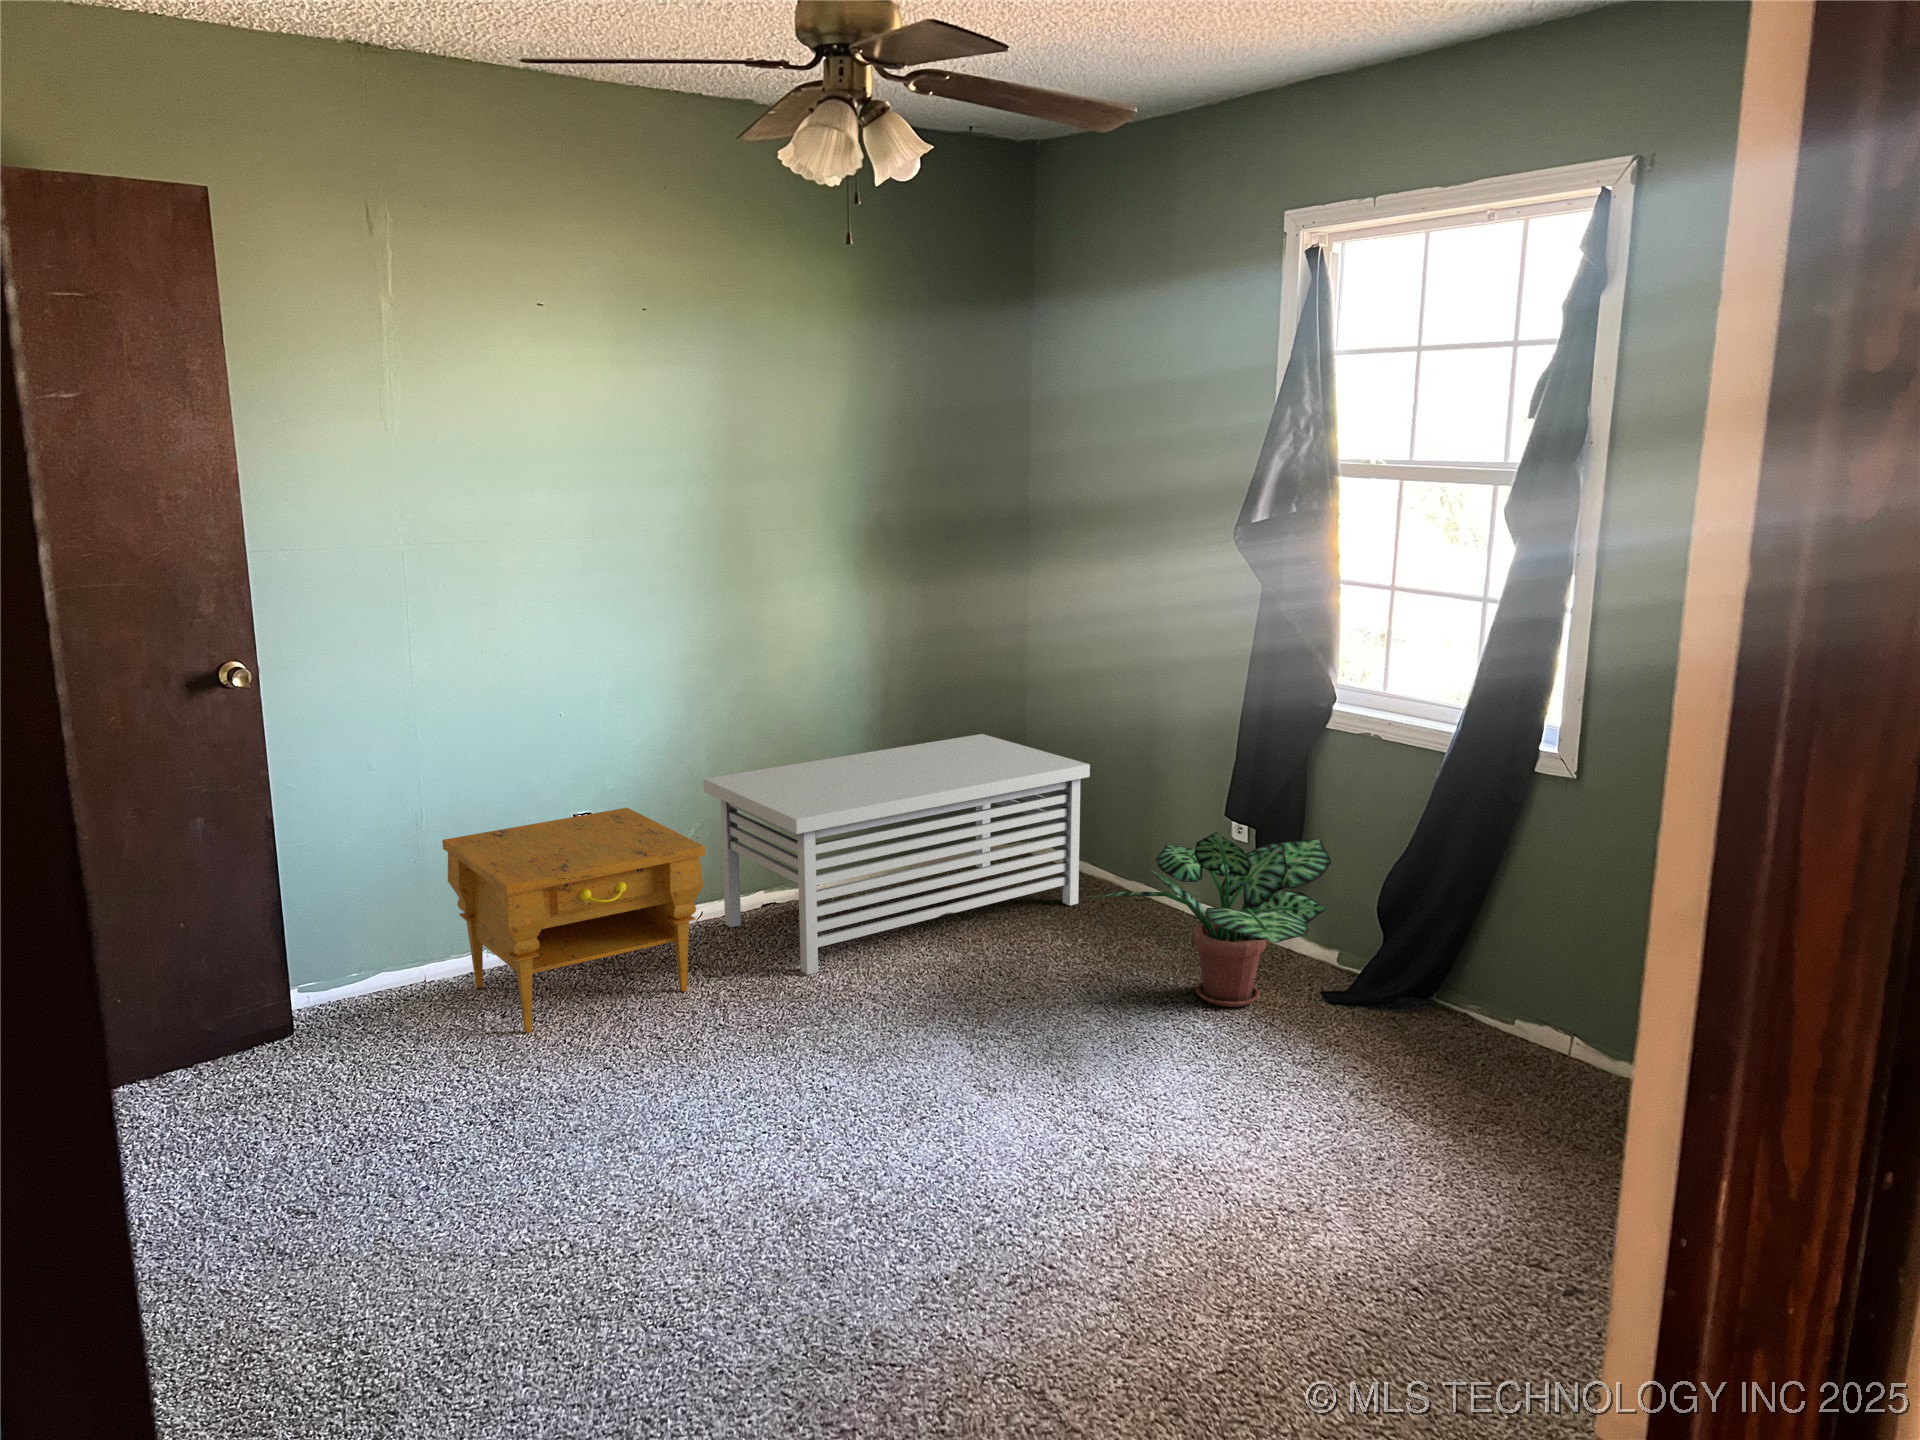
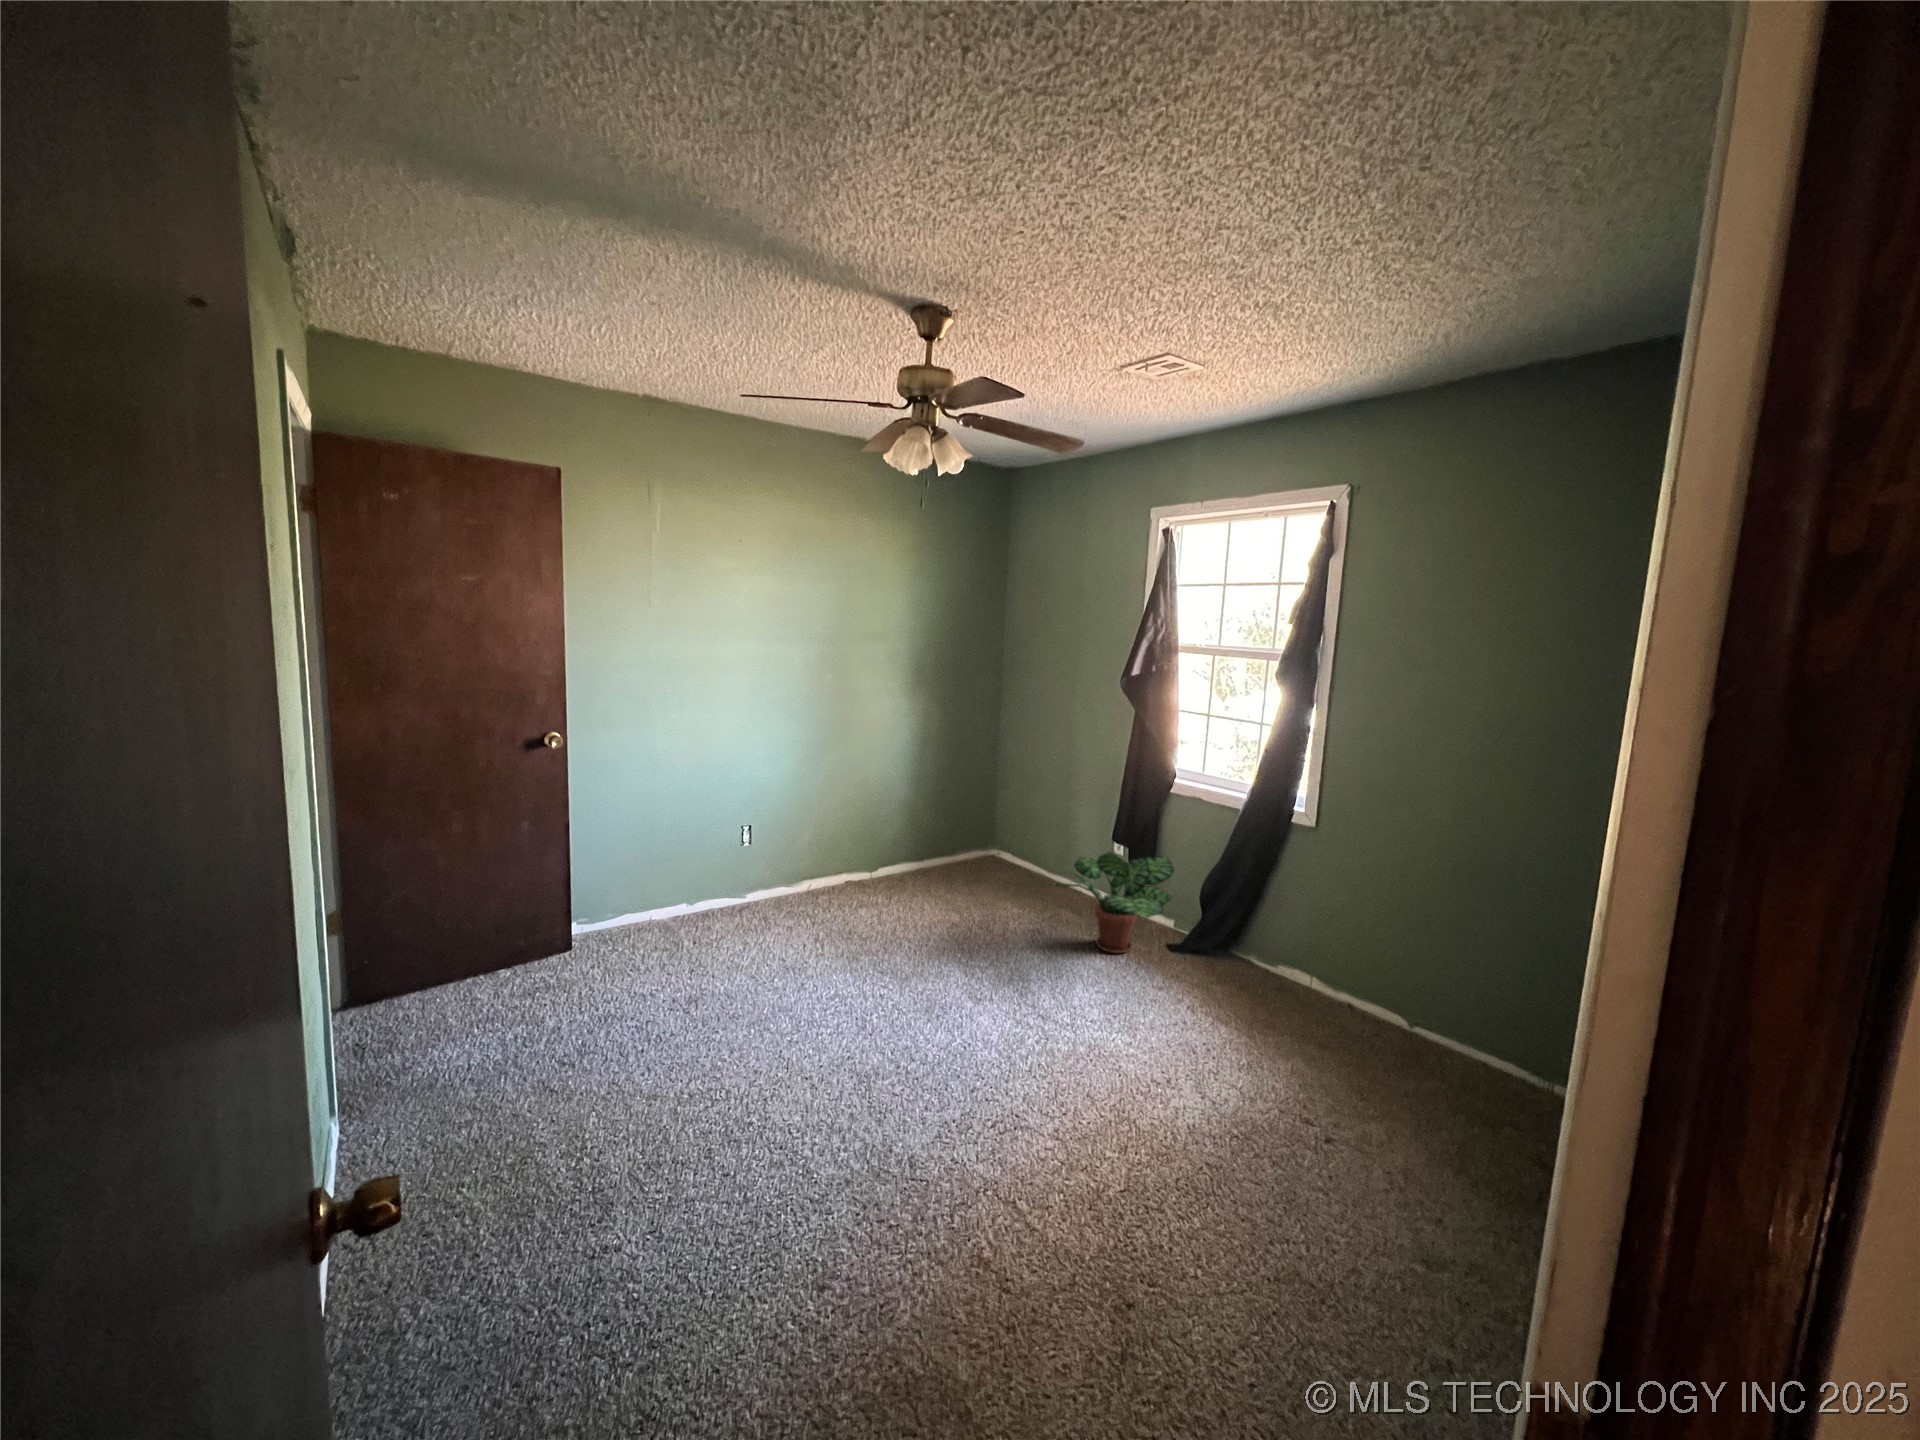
storage bench: present [703,734,1090,975] -> none [816,788,1035,925]
nightstand: present [442,808,705,1033] -> none [664,824,816,956]

